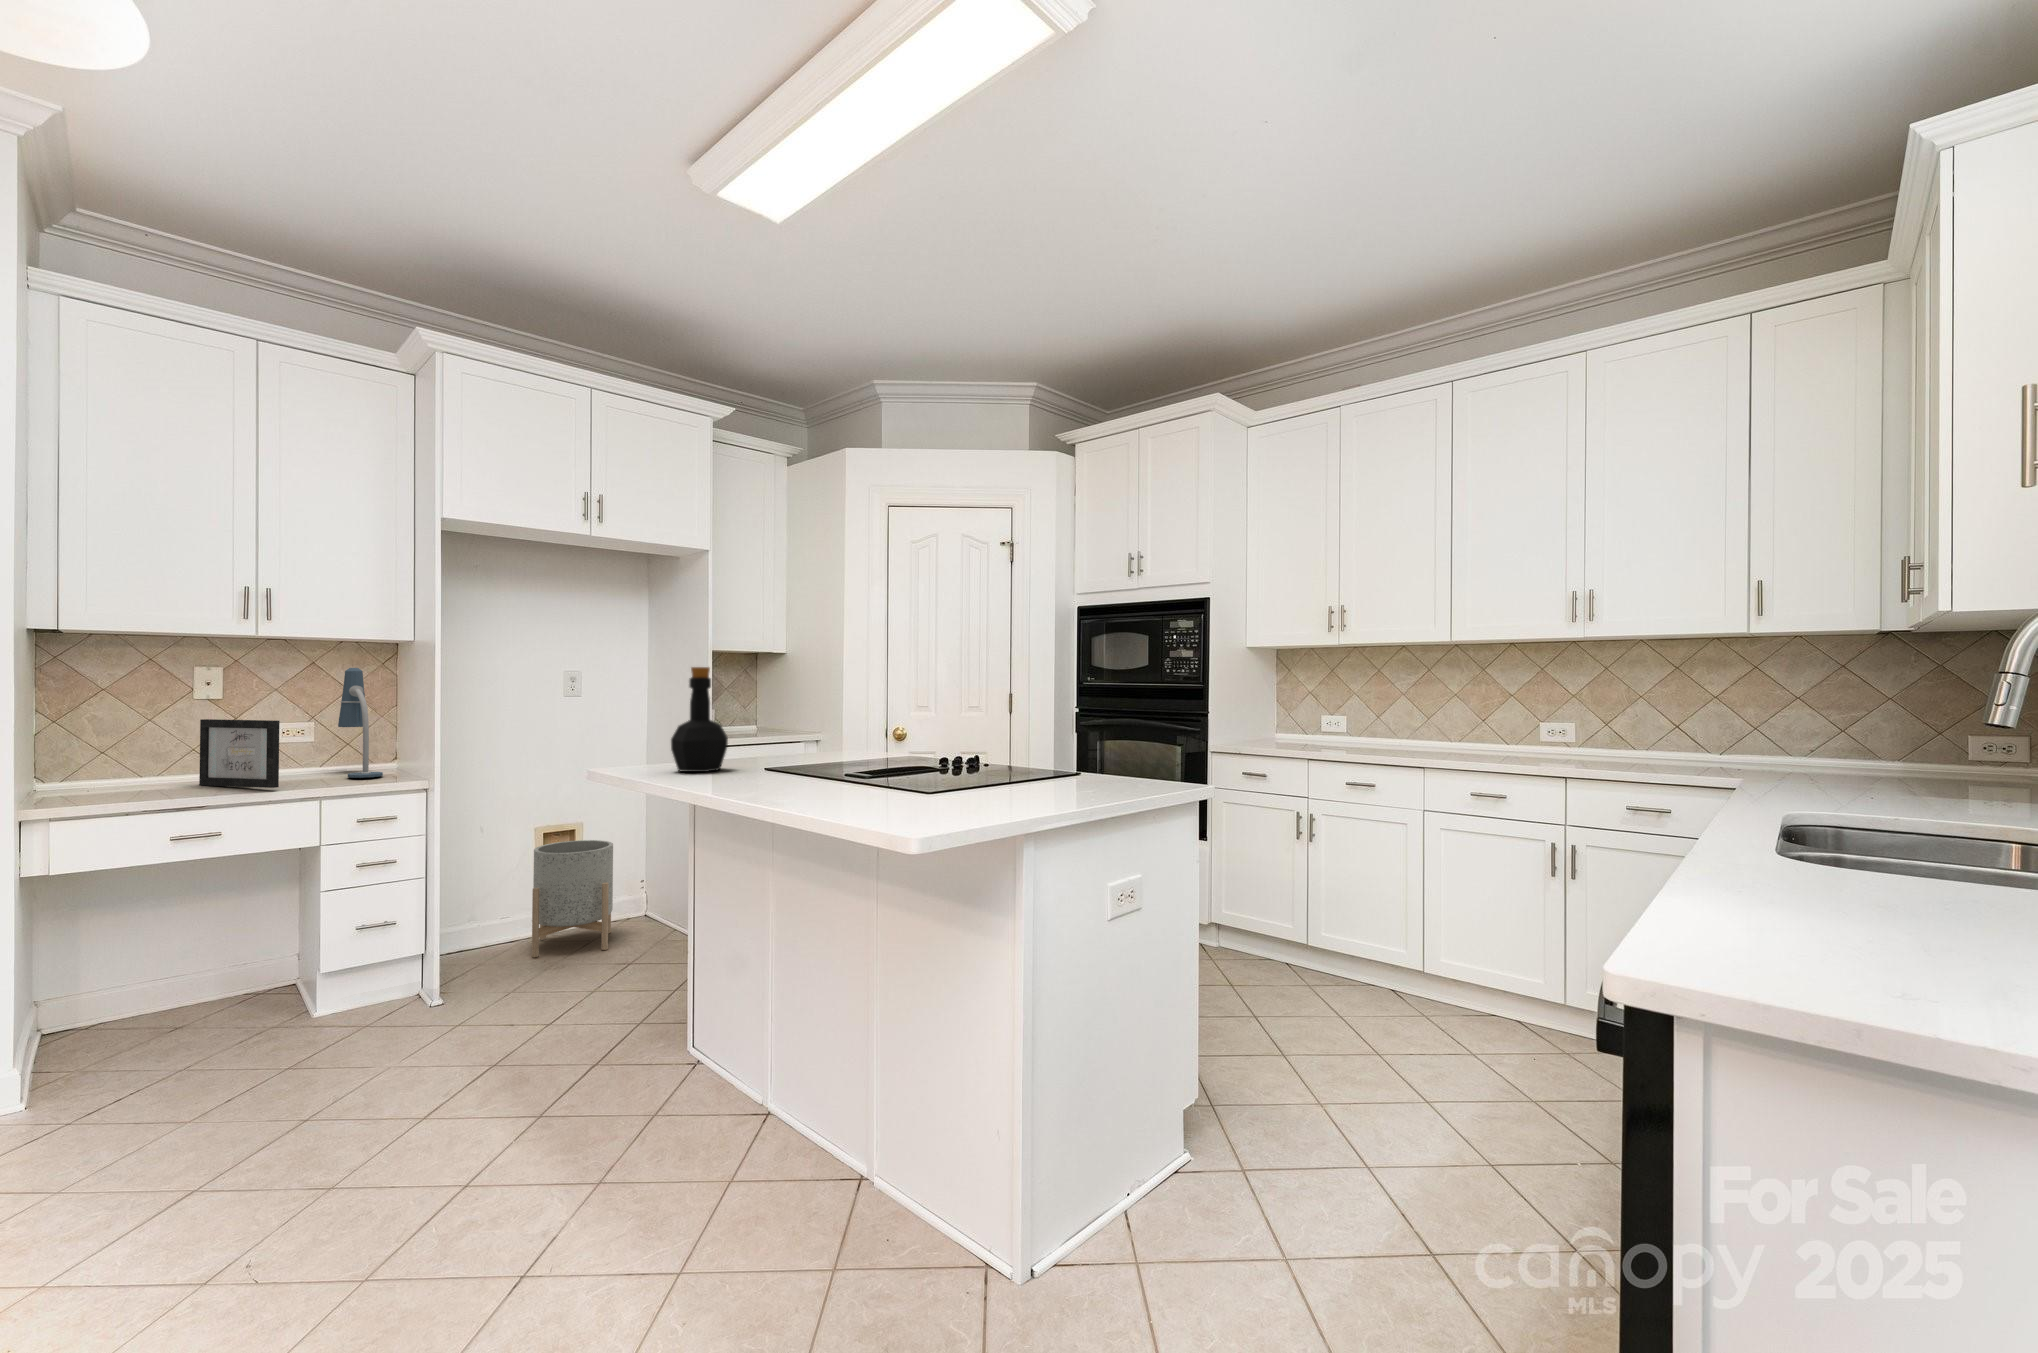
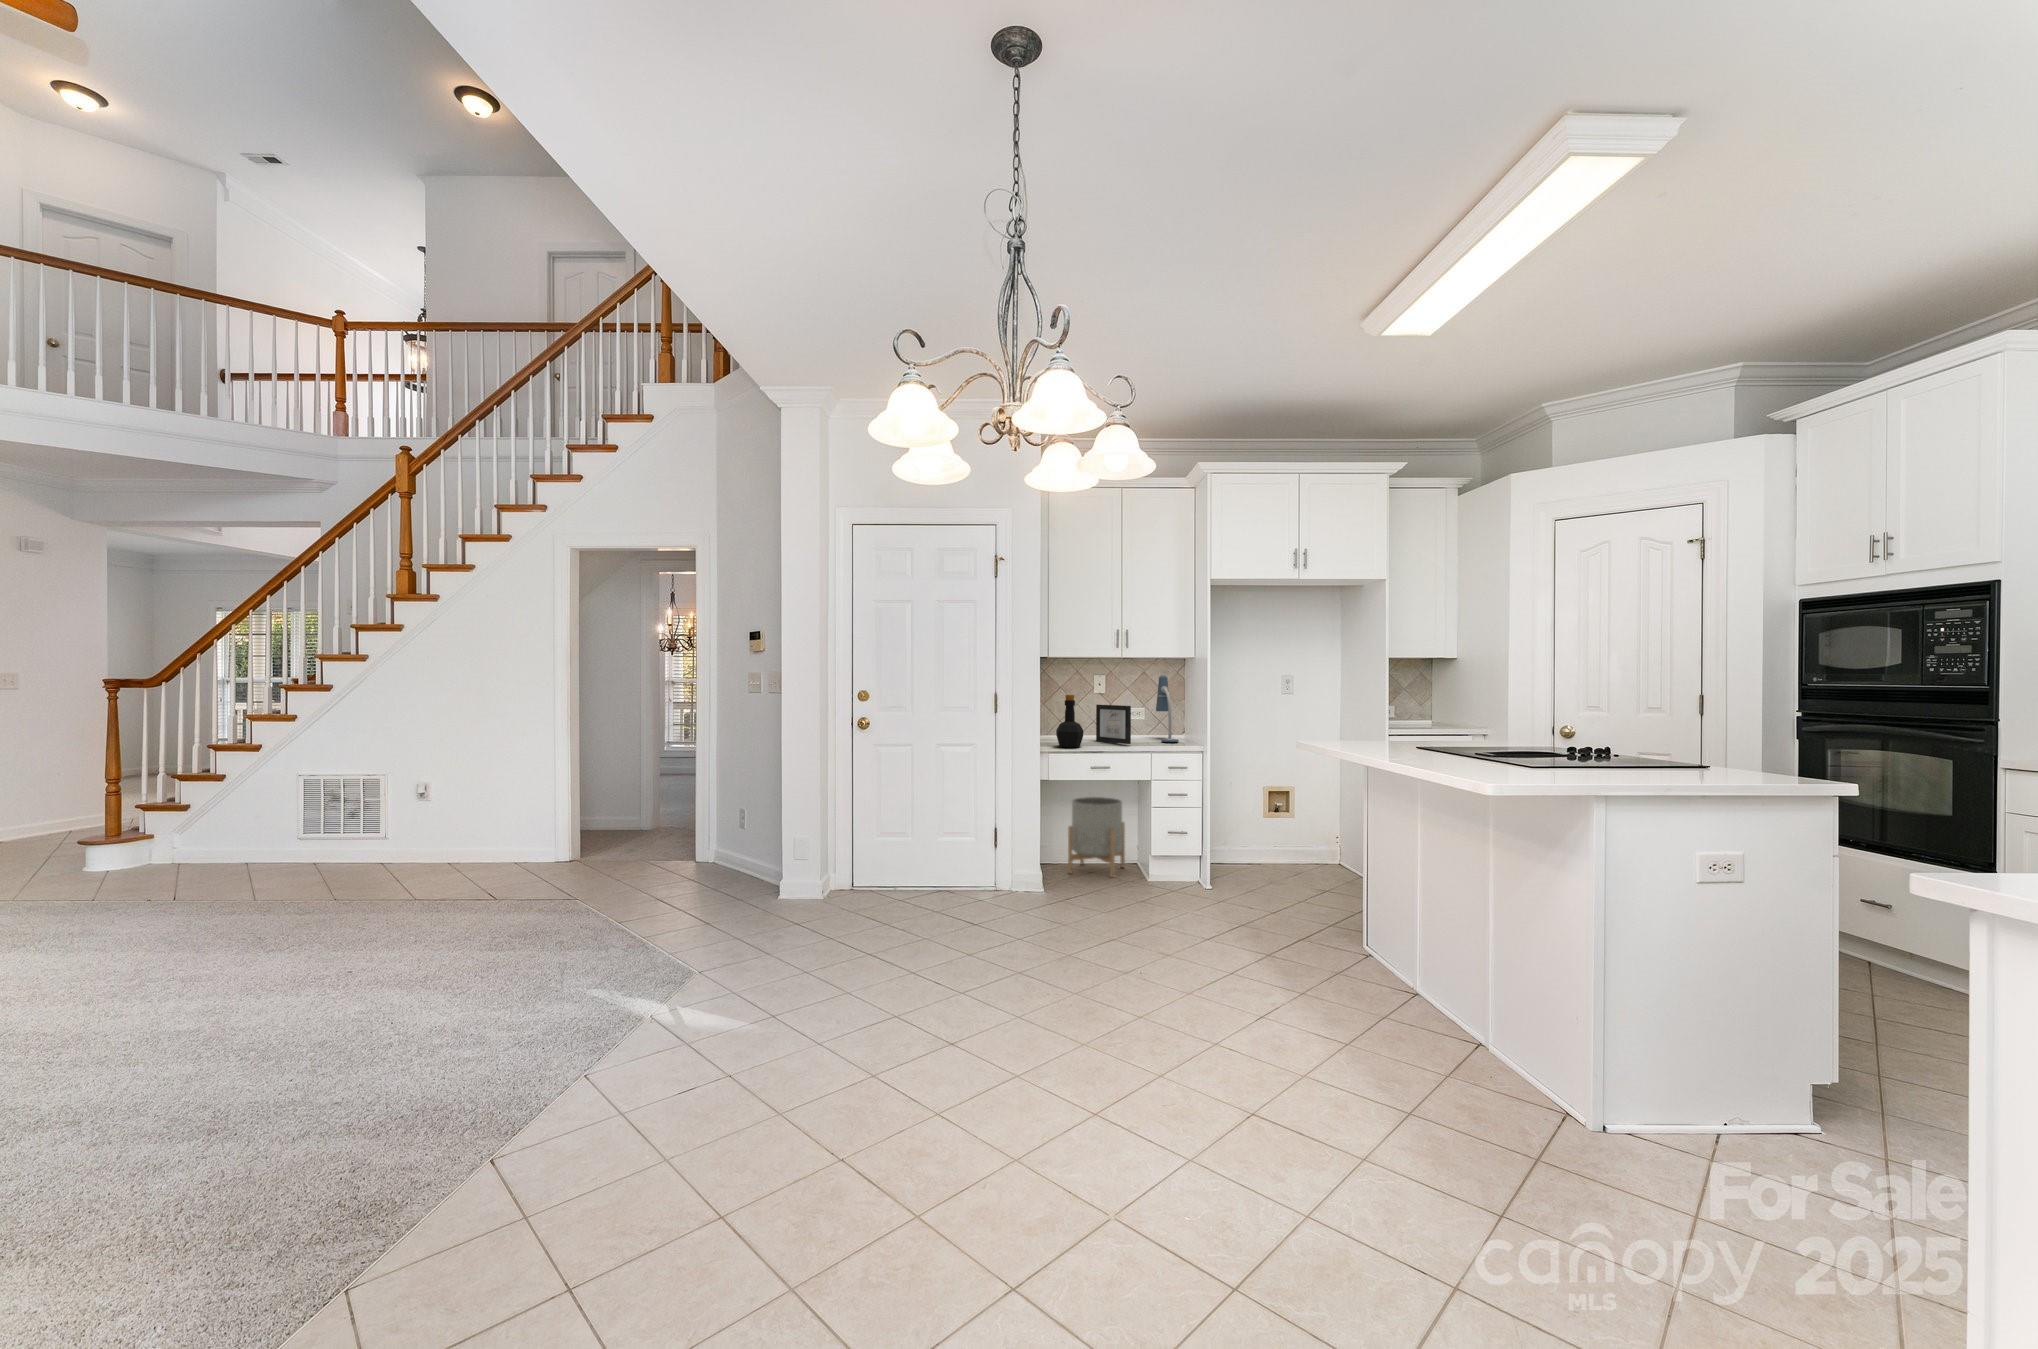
bottle: present [671,667,728,772] -> present [1056,695,1083,748]
planter: present [532,840,613,957] -> present [1068,797,1125,878]

